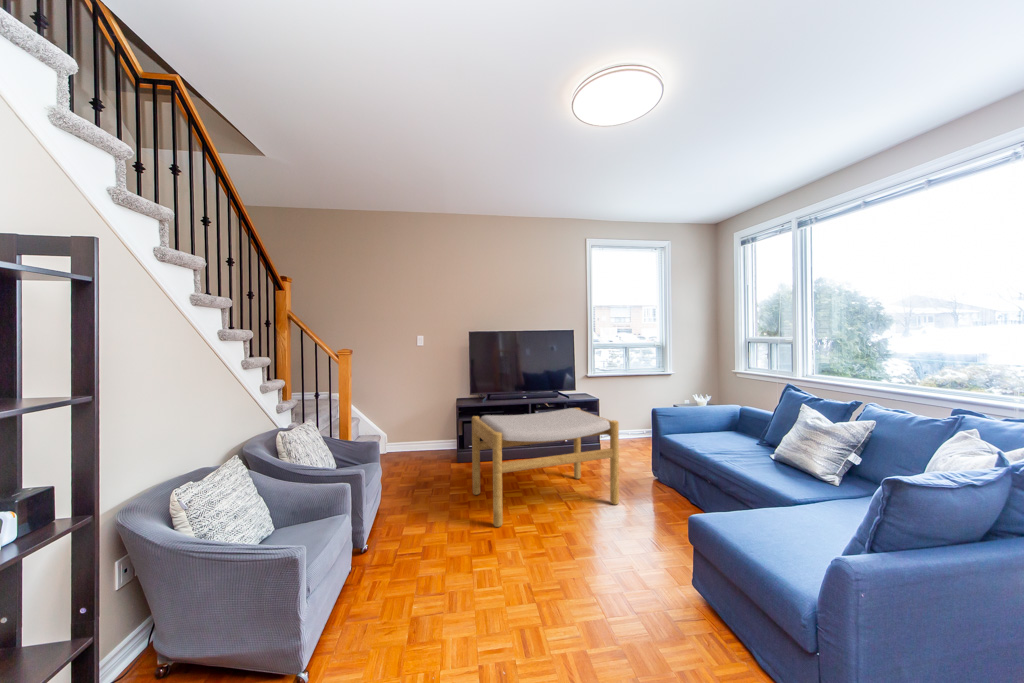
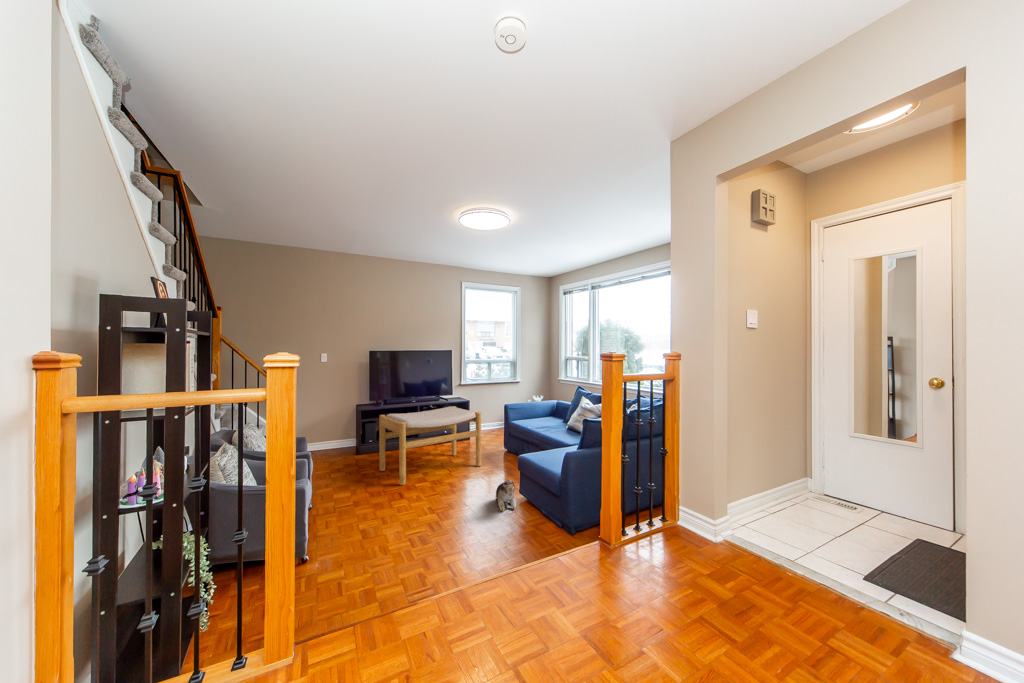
plush toy: none [651,568,700,631] -> present [496,479,516,511]

